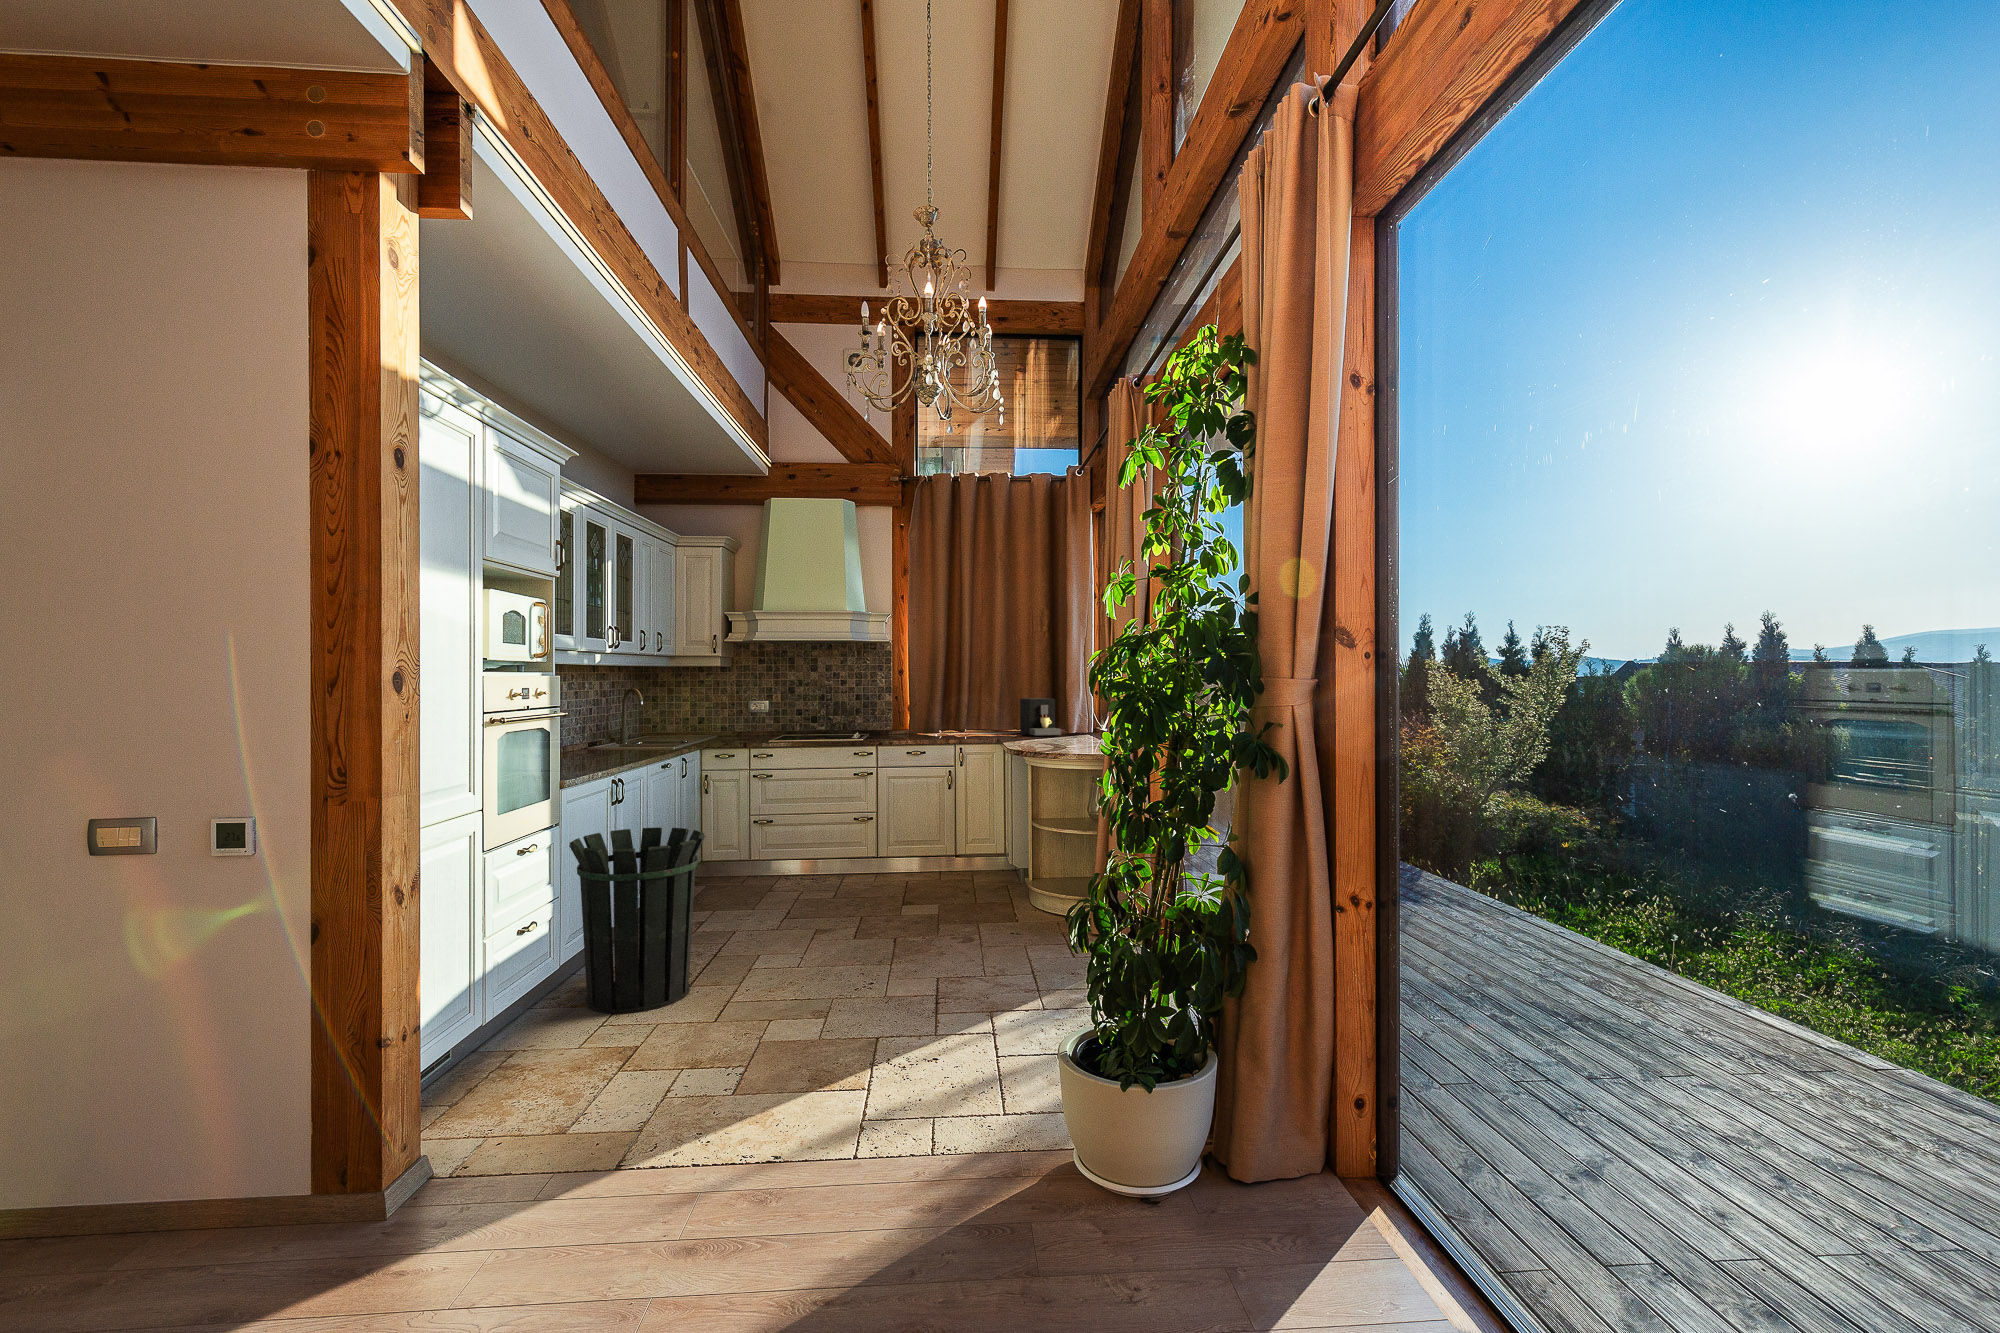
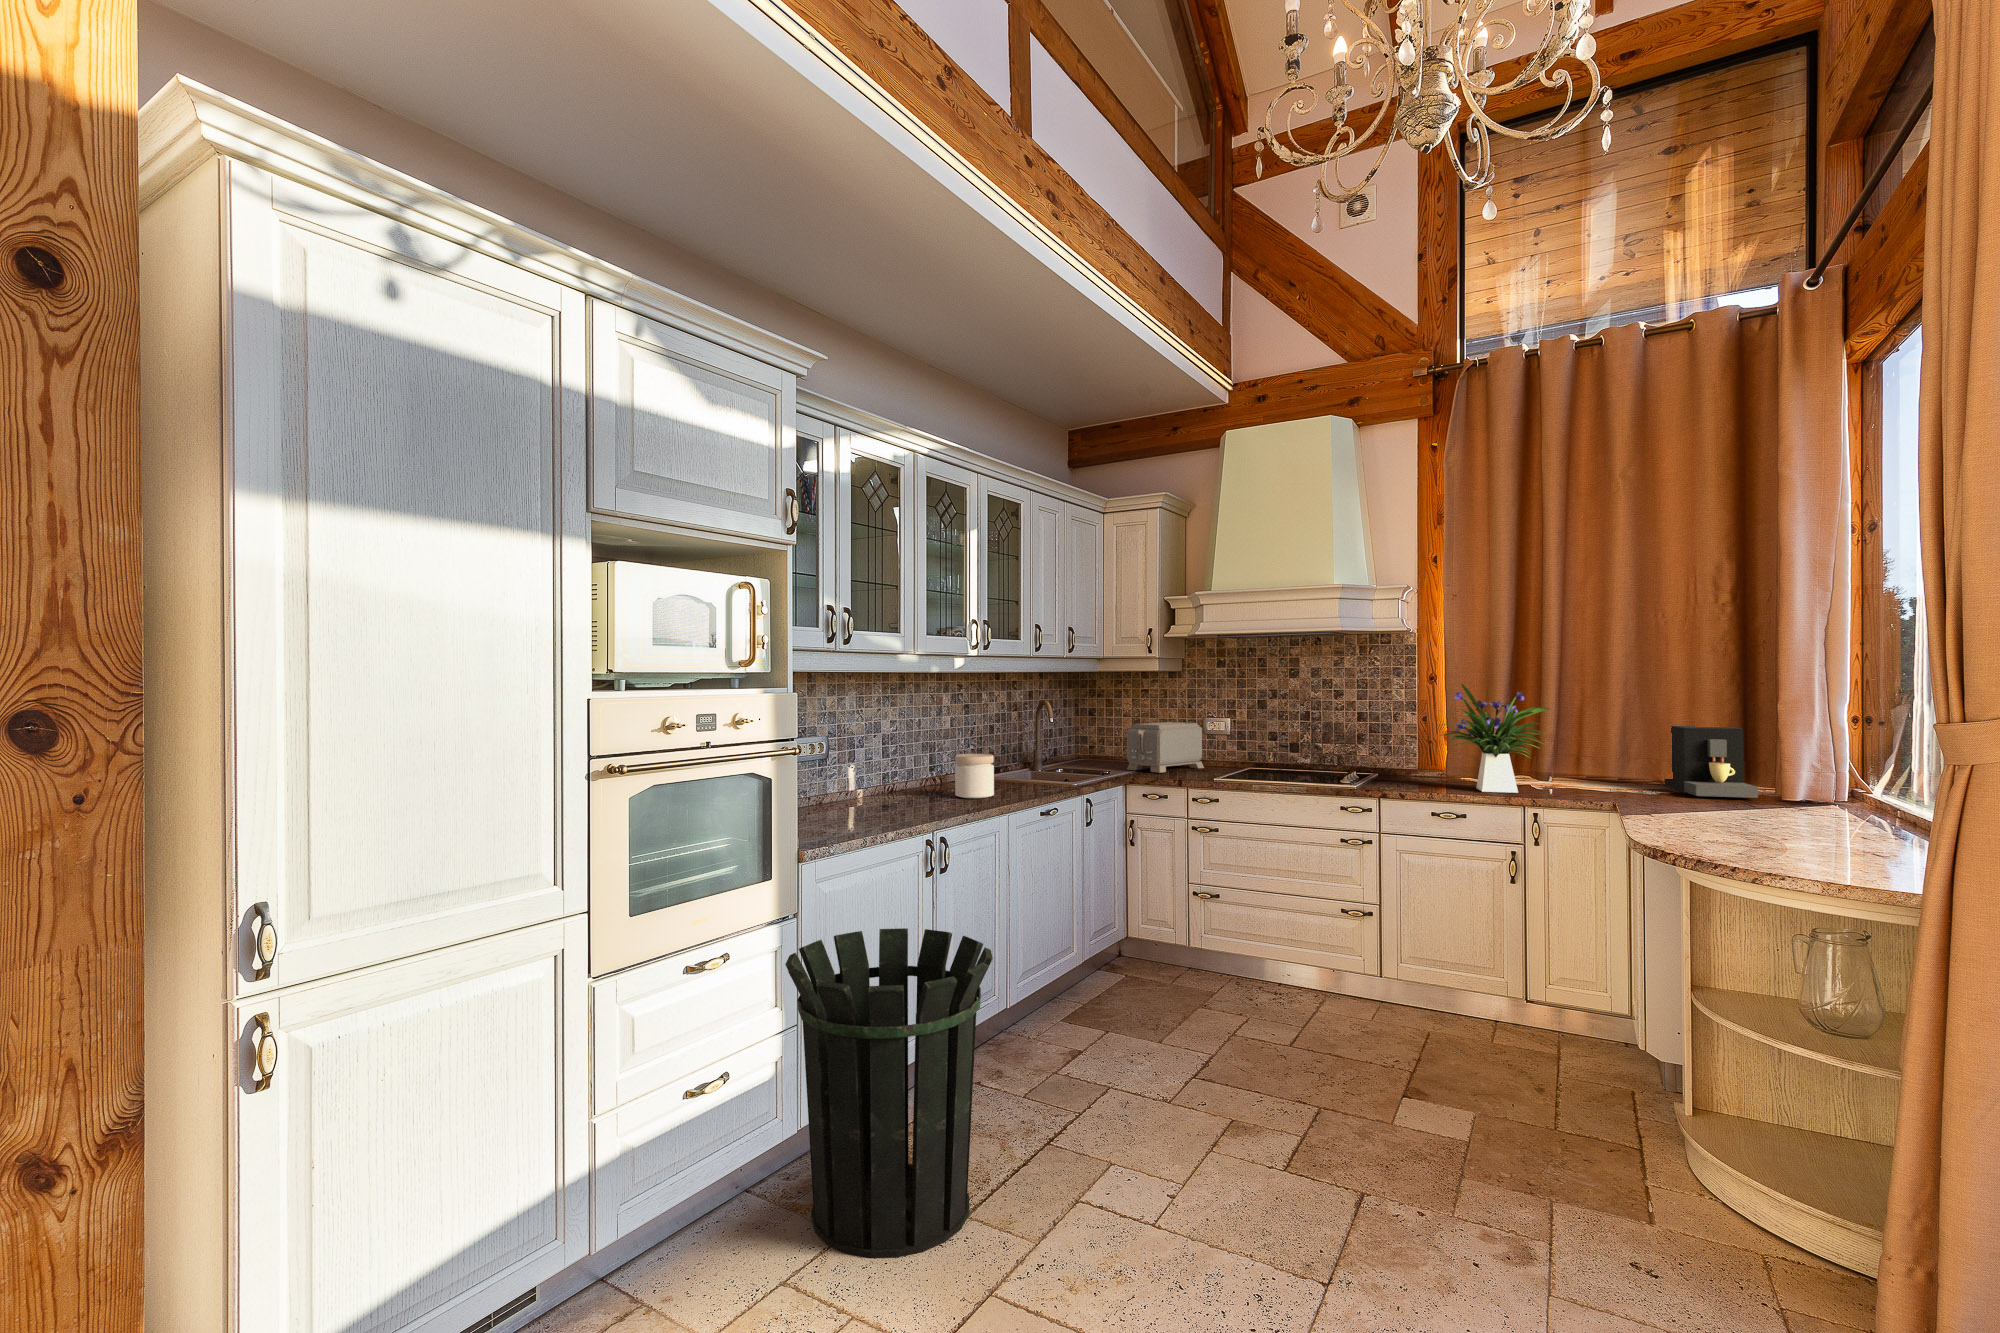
flower arrangement: none [908,675,968,739] -> present [1444,684,1550,793]
toaster: none [701,703,755,739] -> present [1127,722,1204,773]
jar: none [599,725,629,757] -> present [955,754,994,798]

